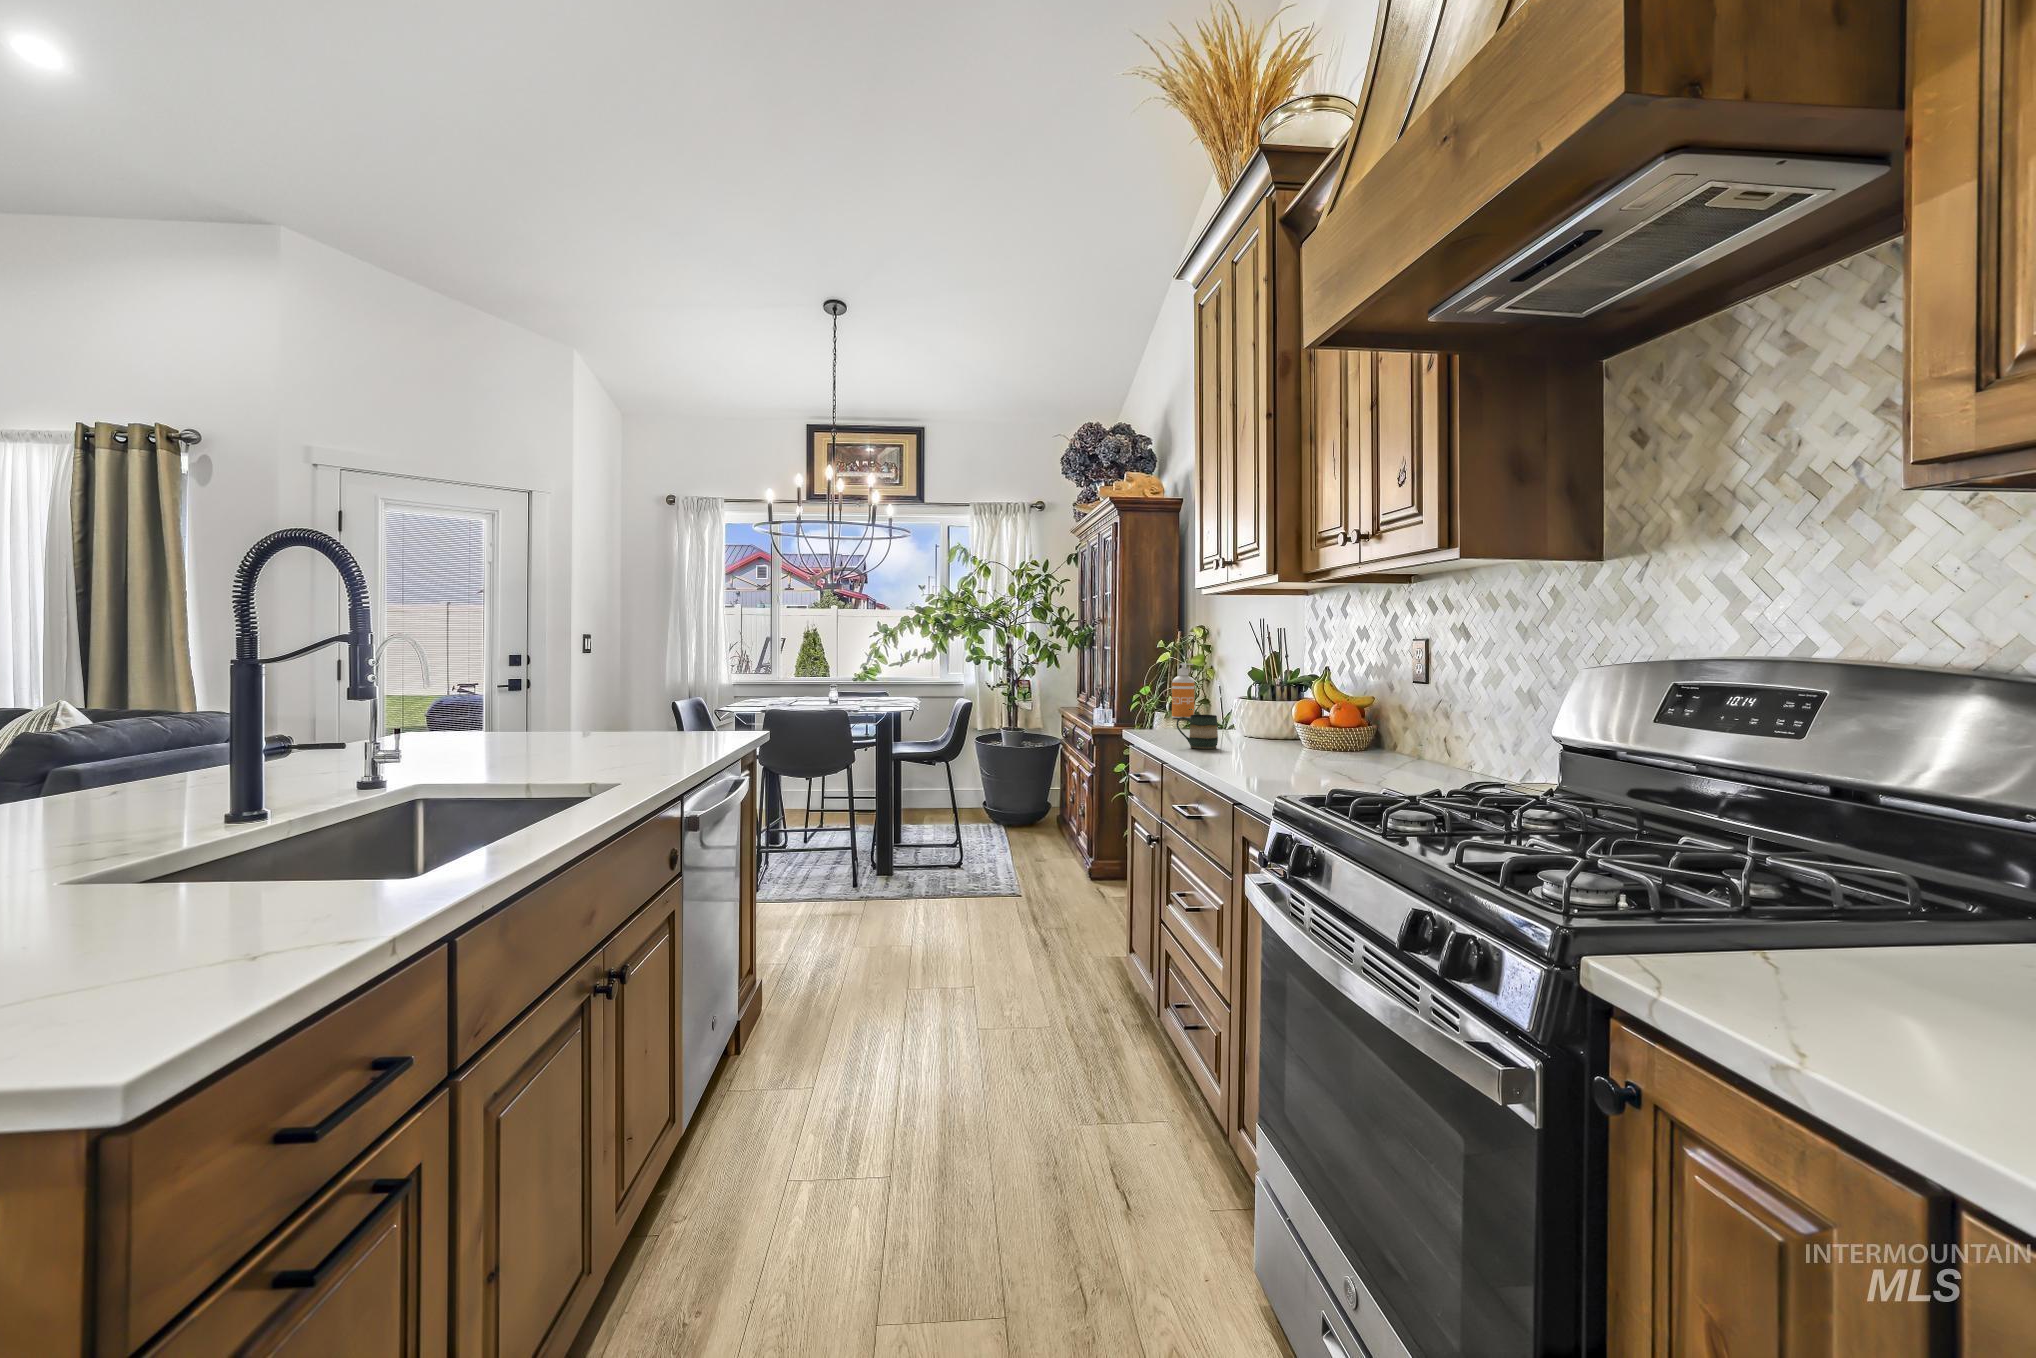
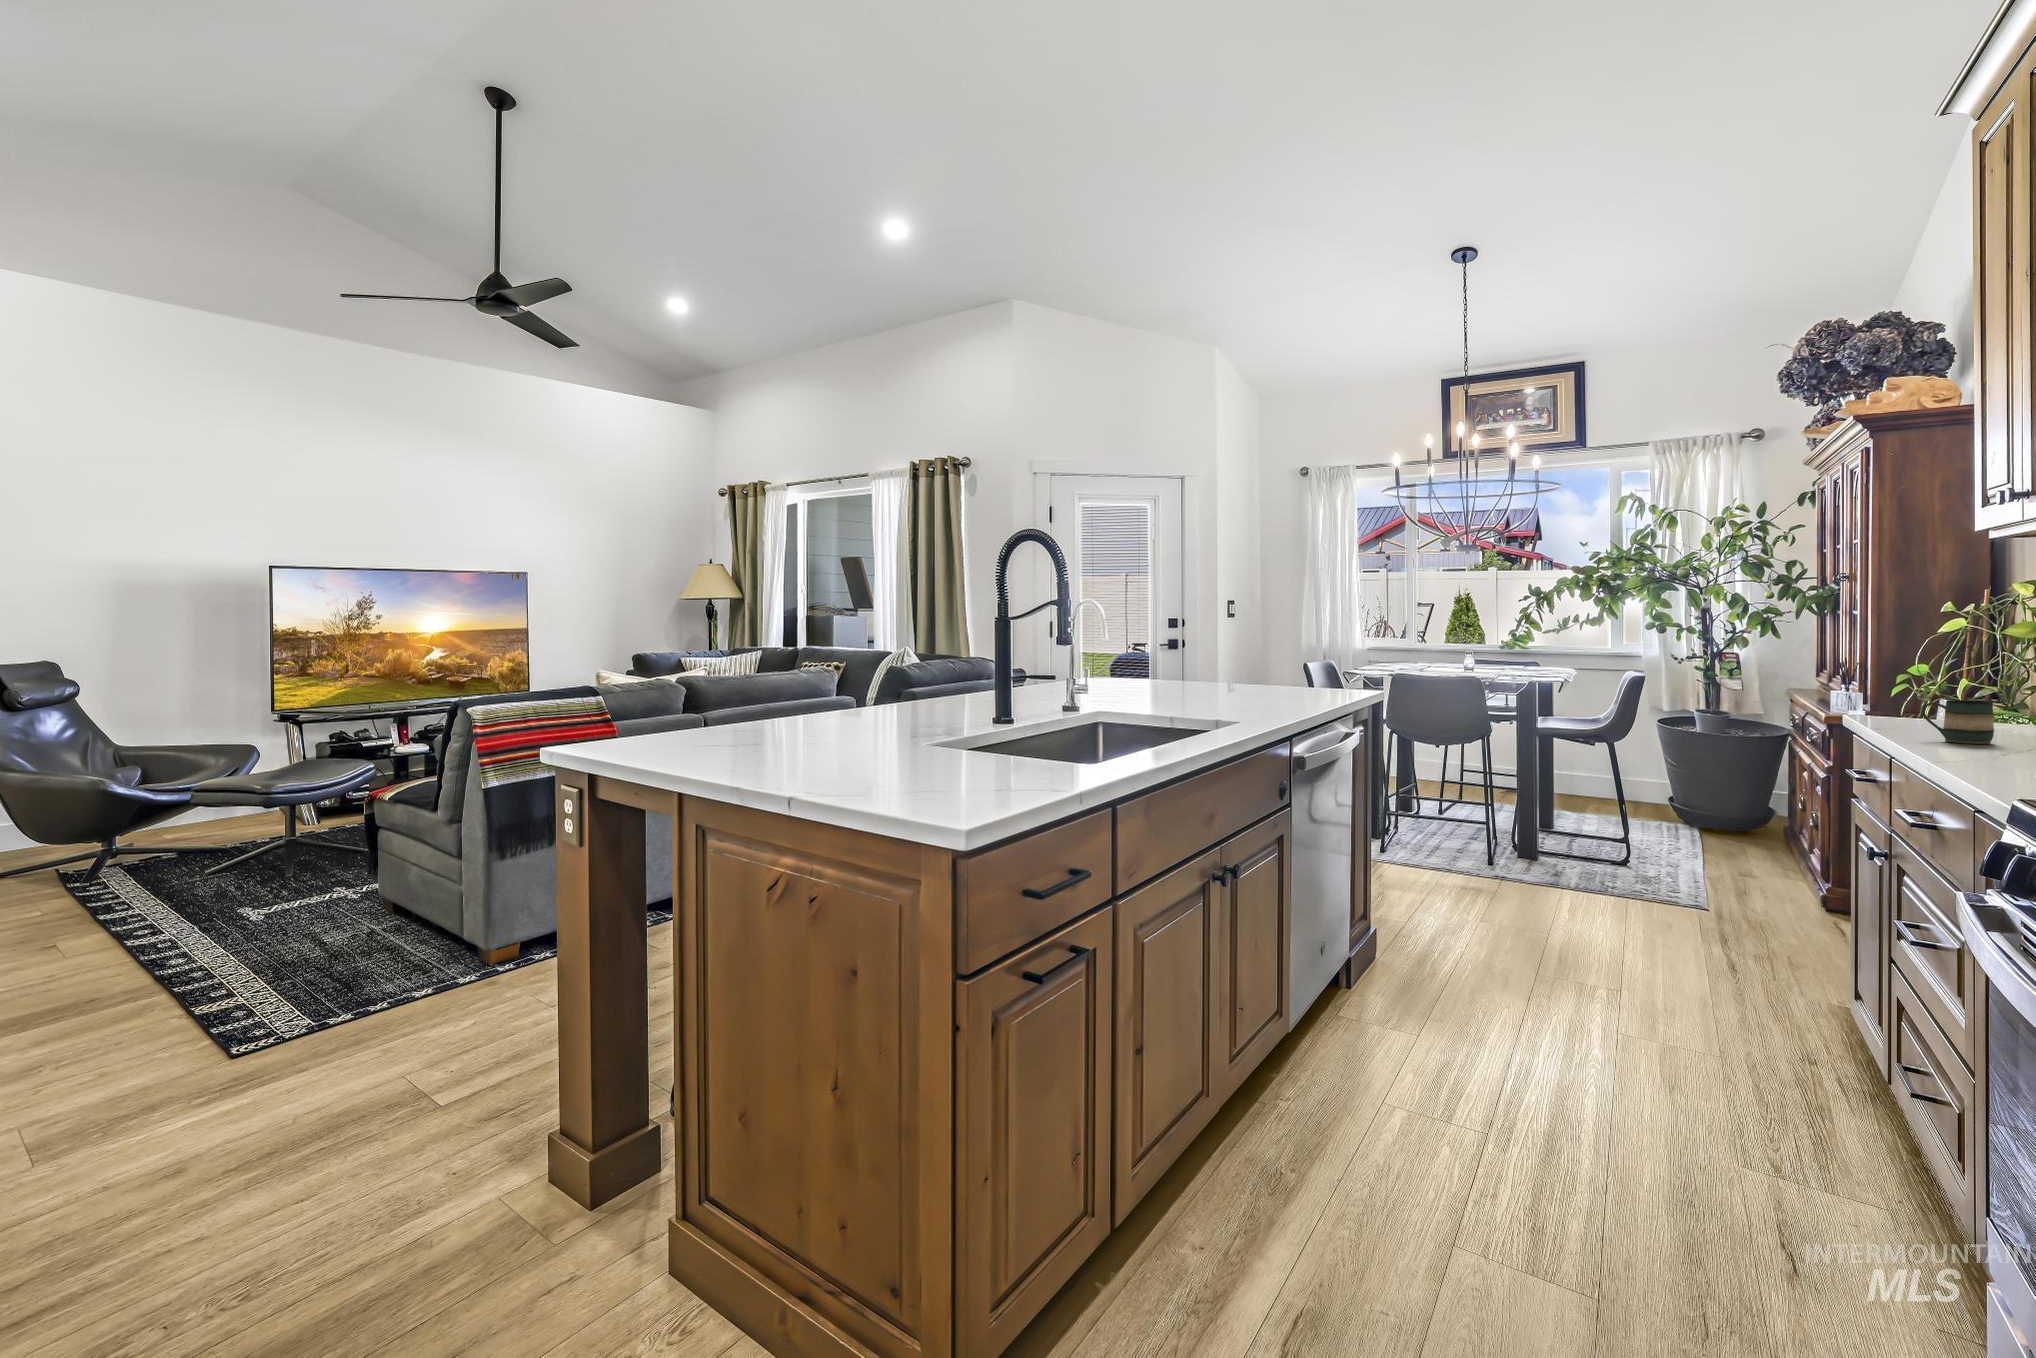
soap dispenser: present [1172,663,1195,718] -> none [1959,630,2004,705]

